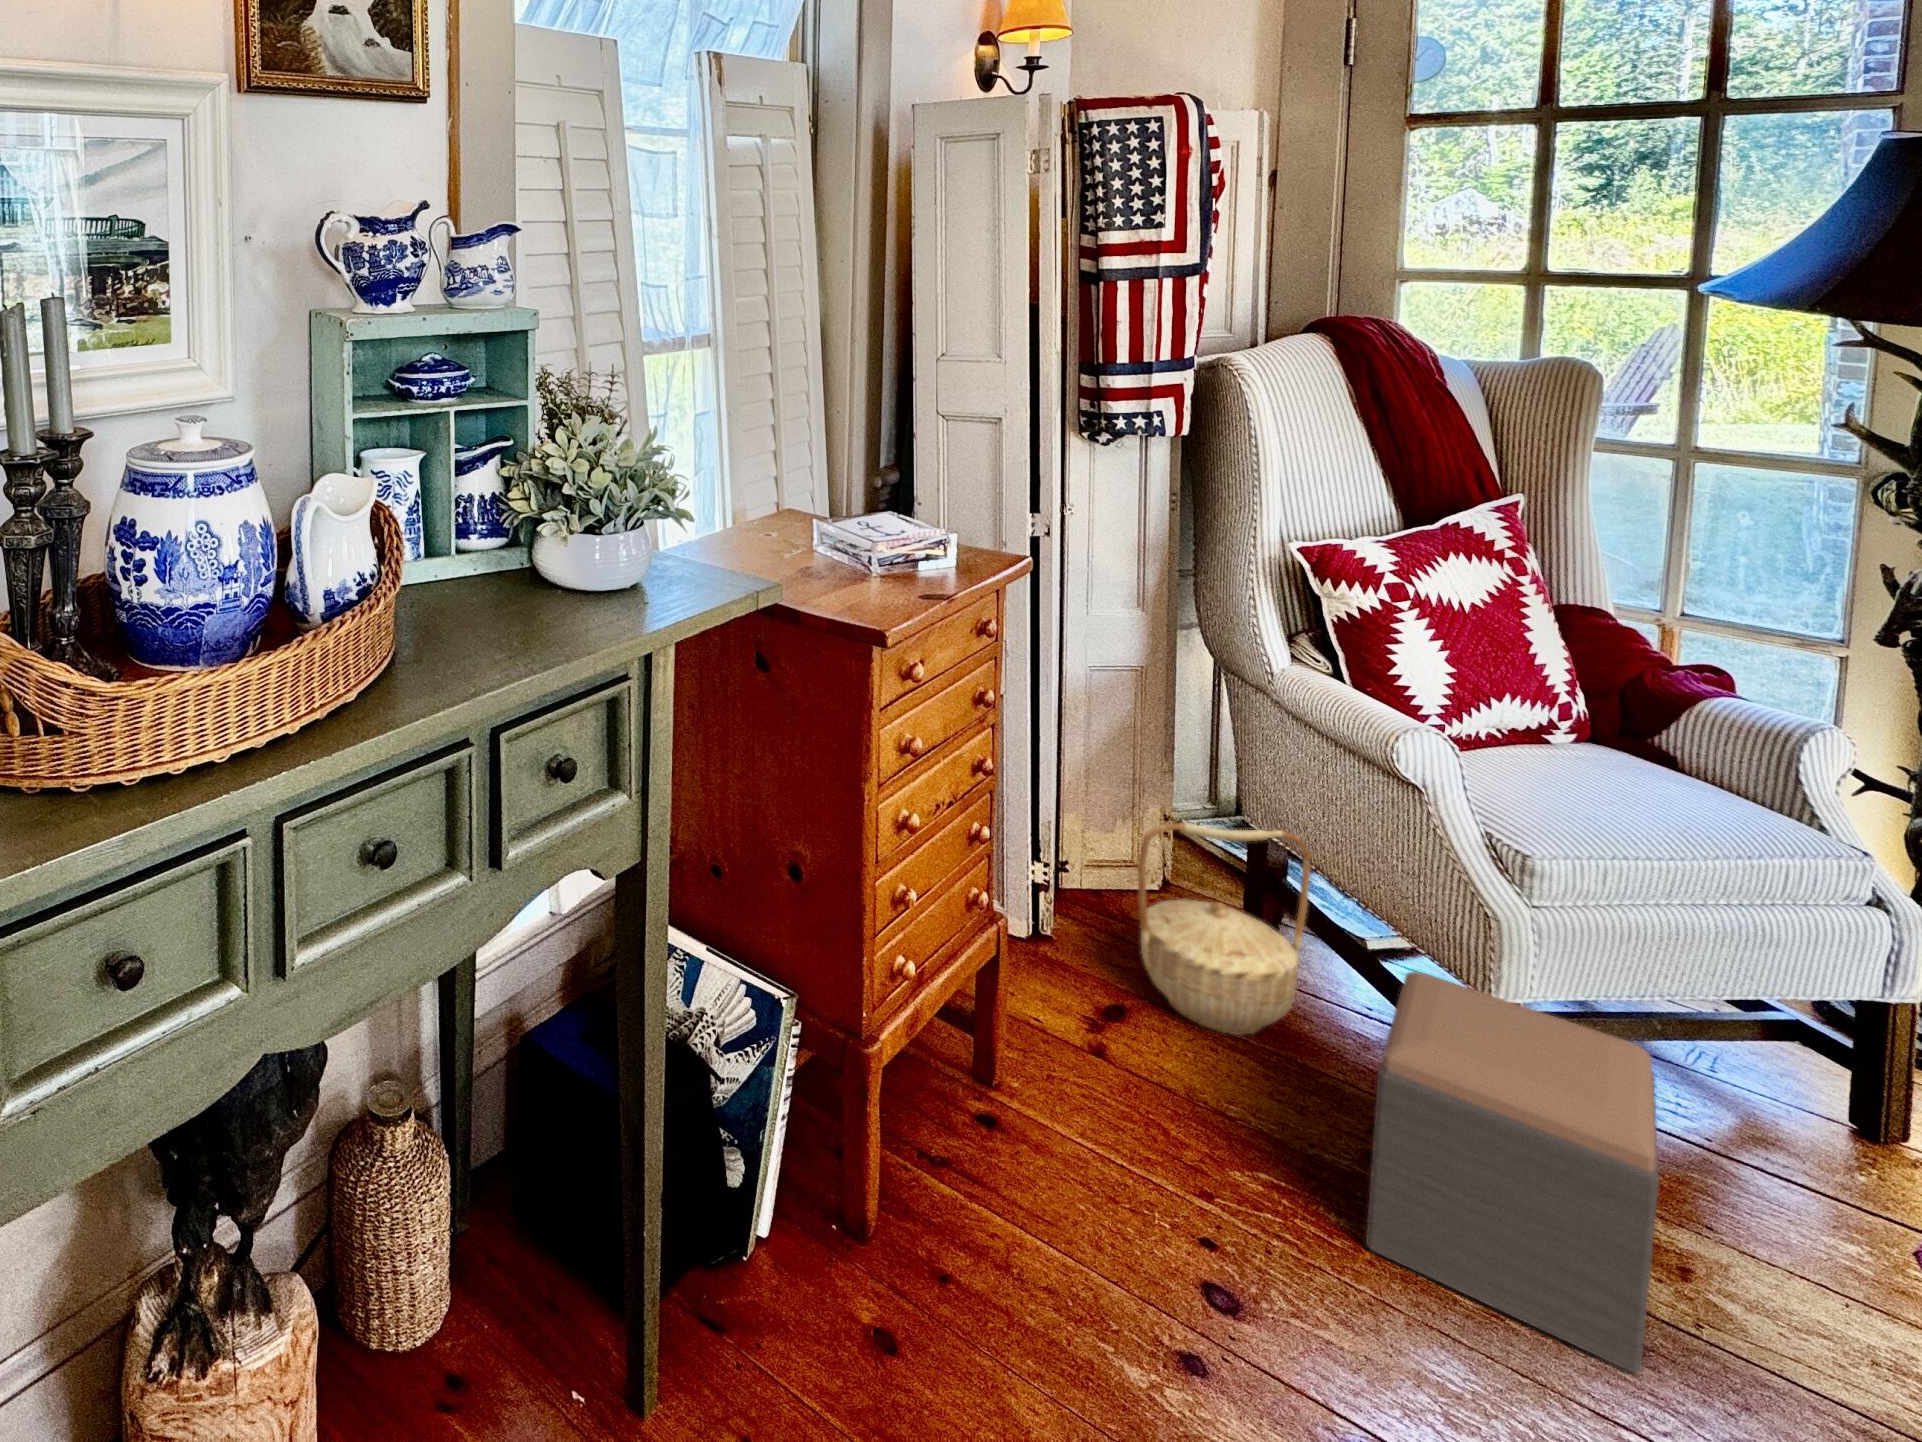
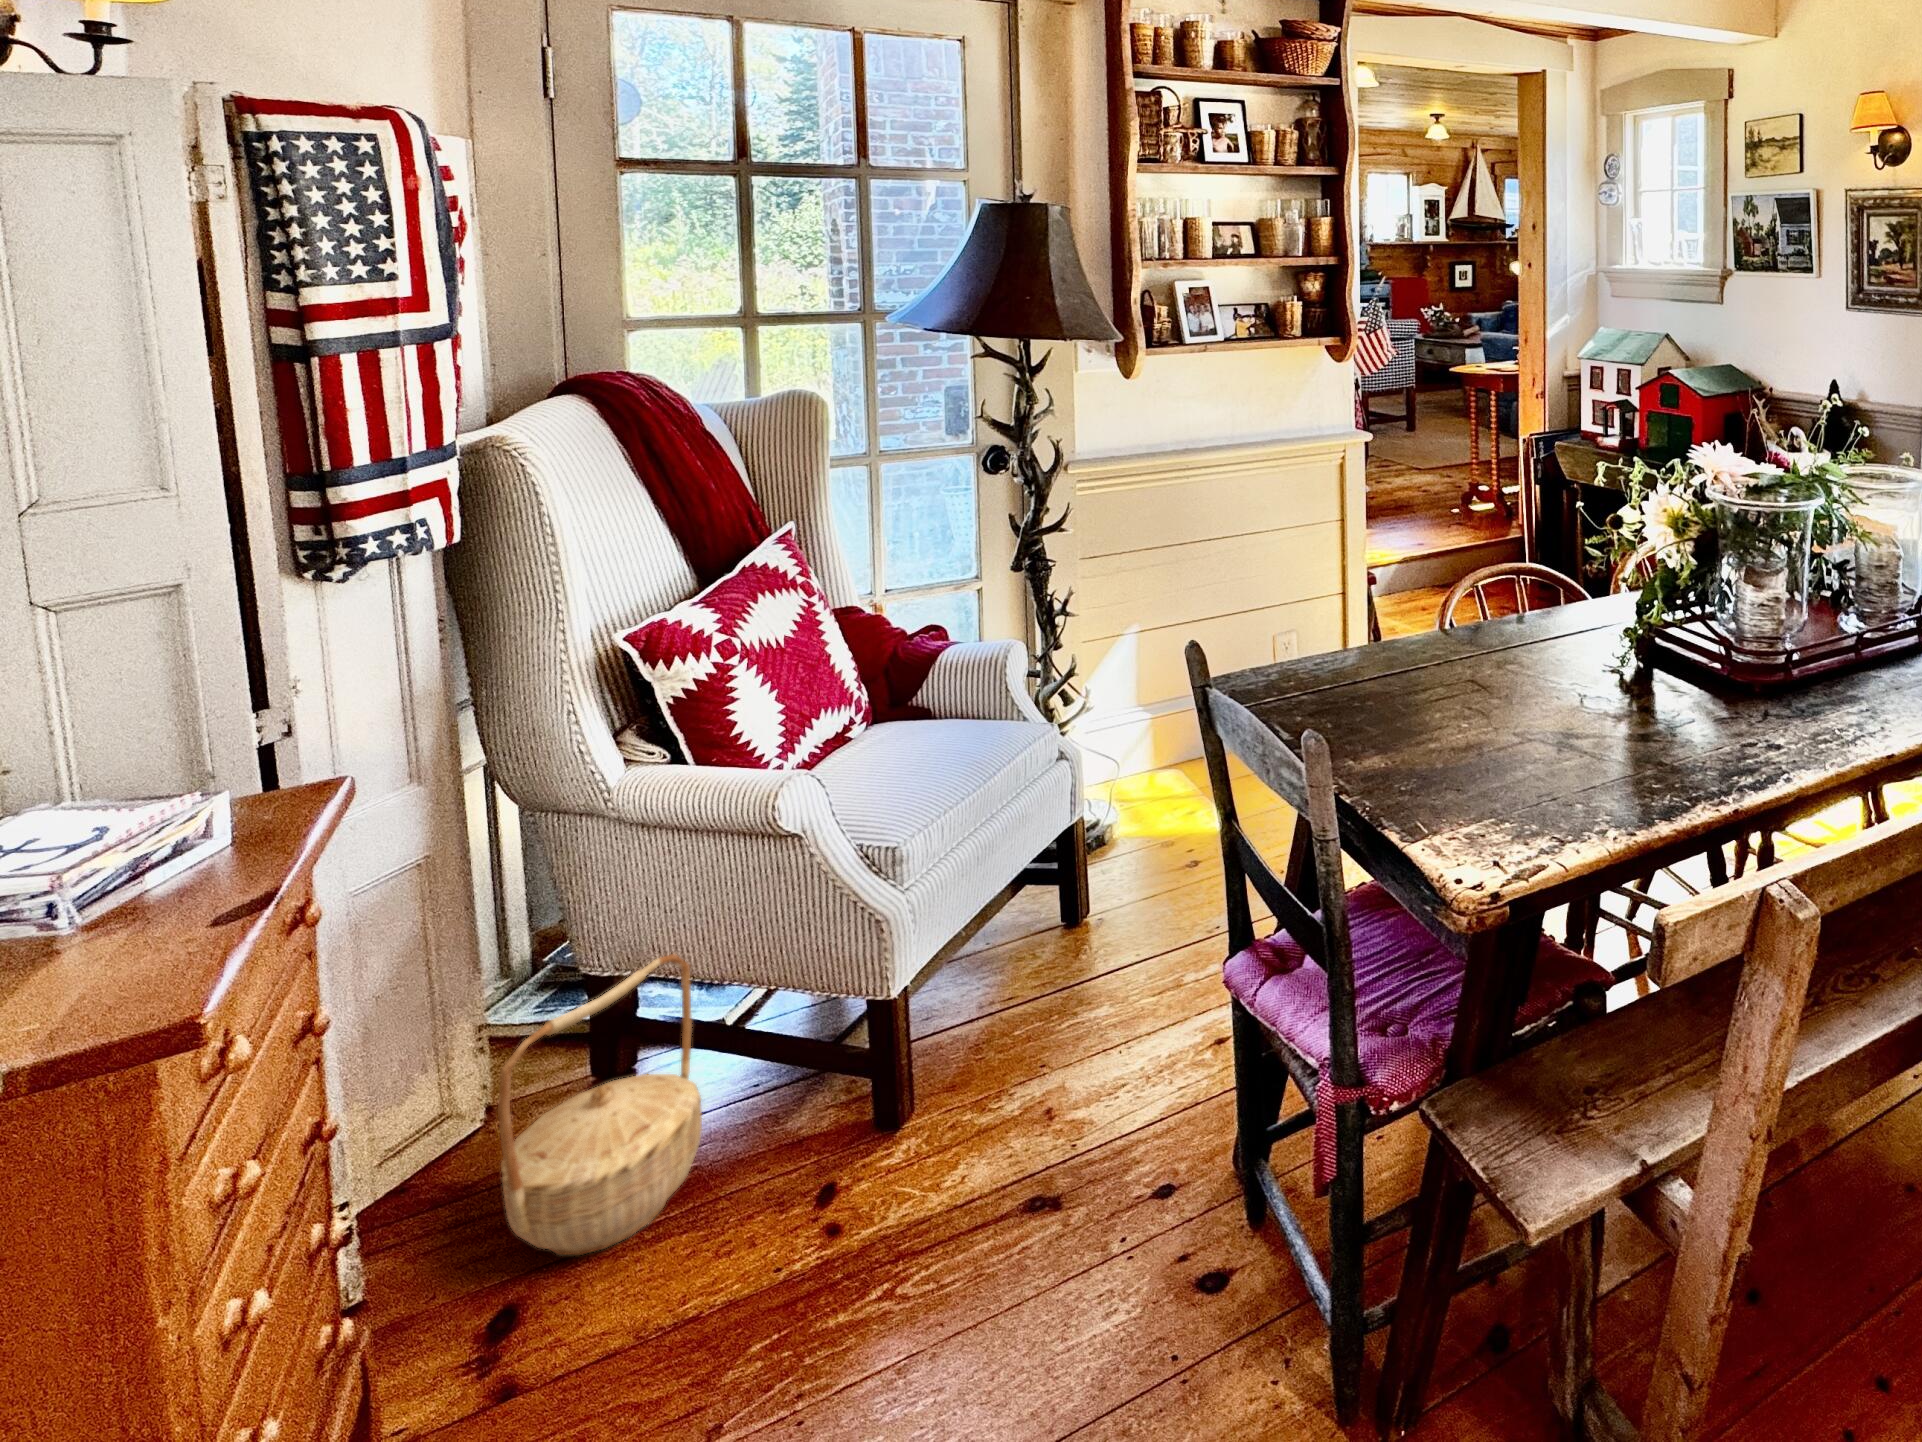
footstool: present [1366,972,1659,1373] -> none [829,957,1074,1327]

